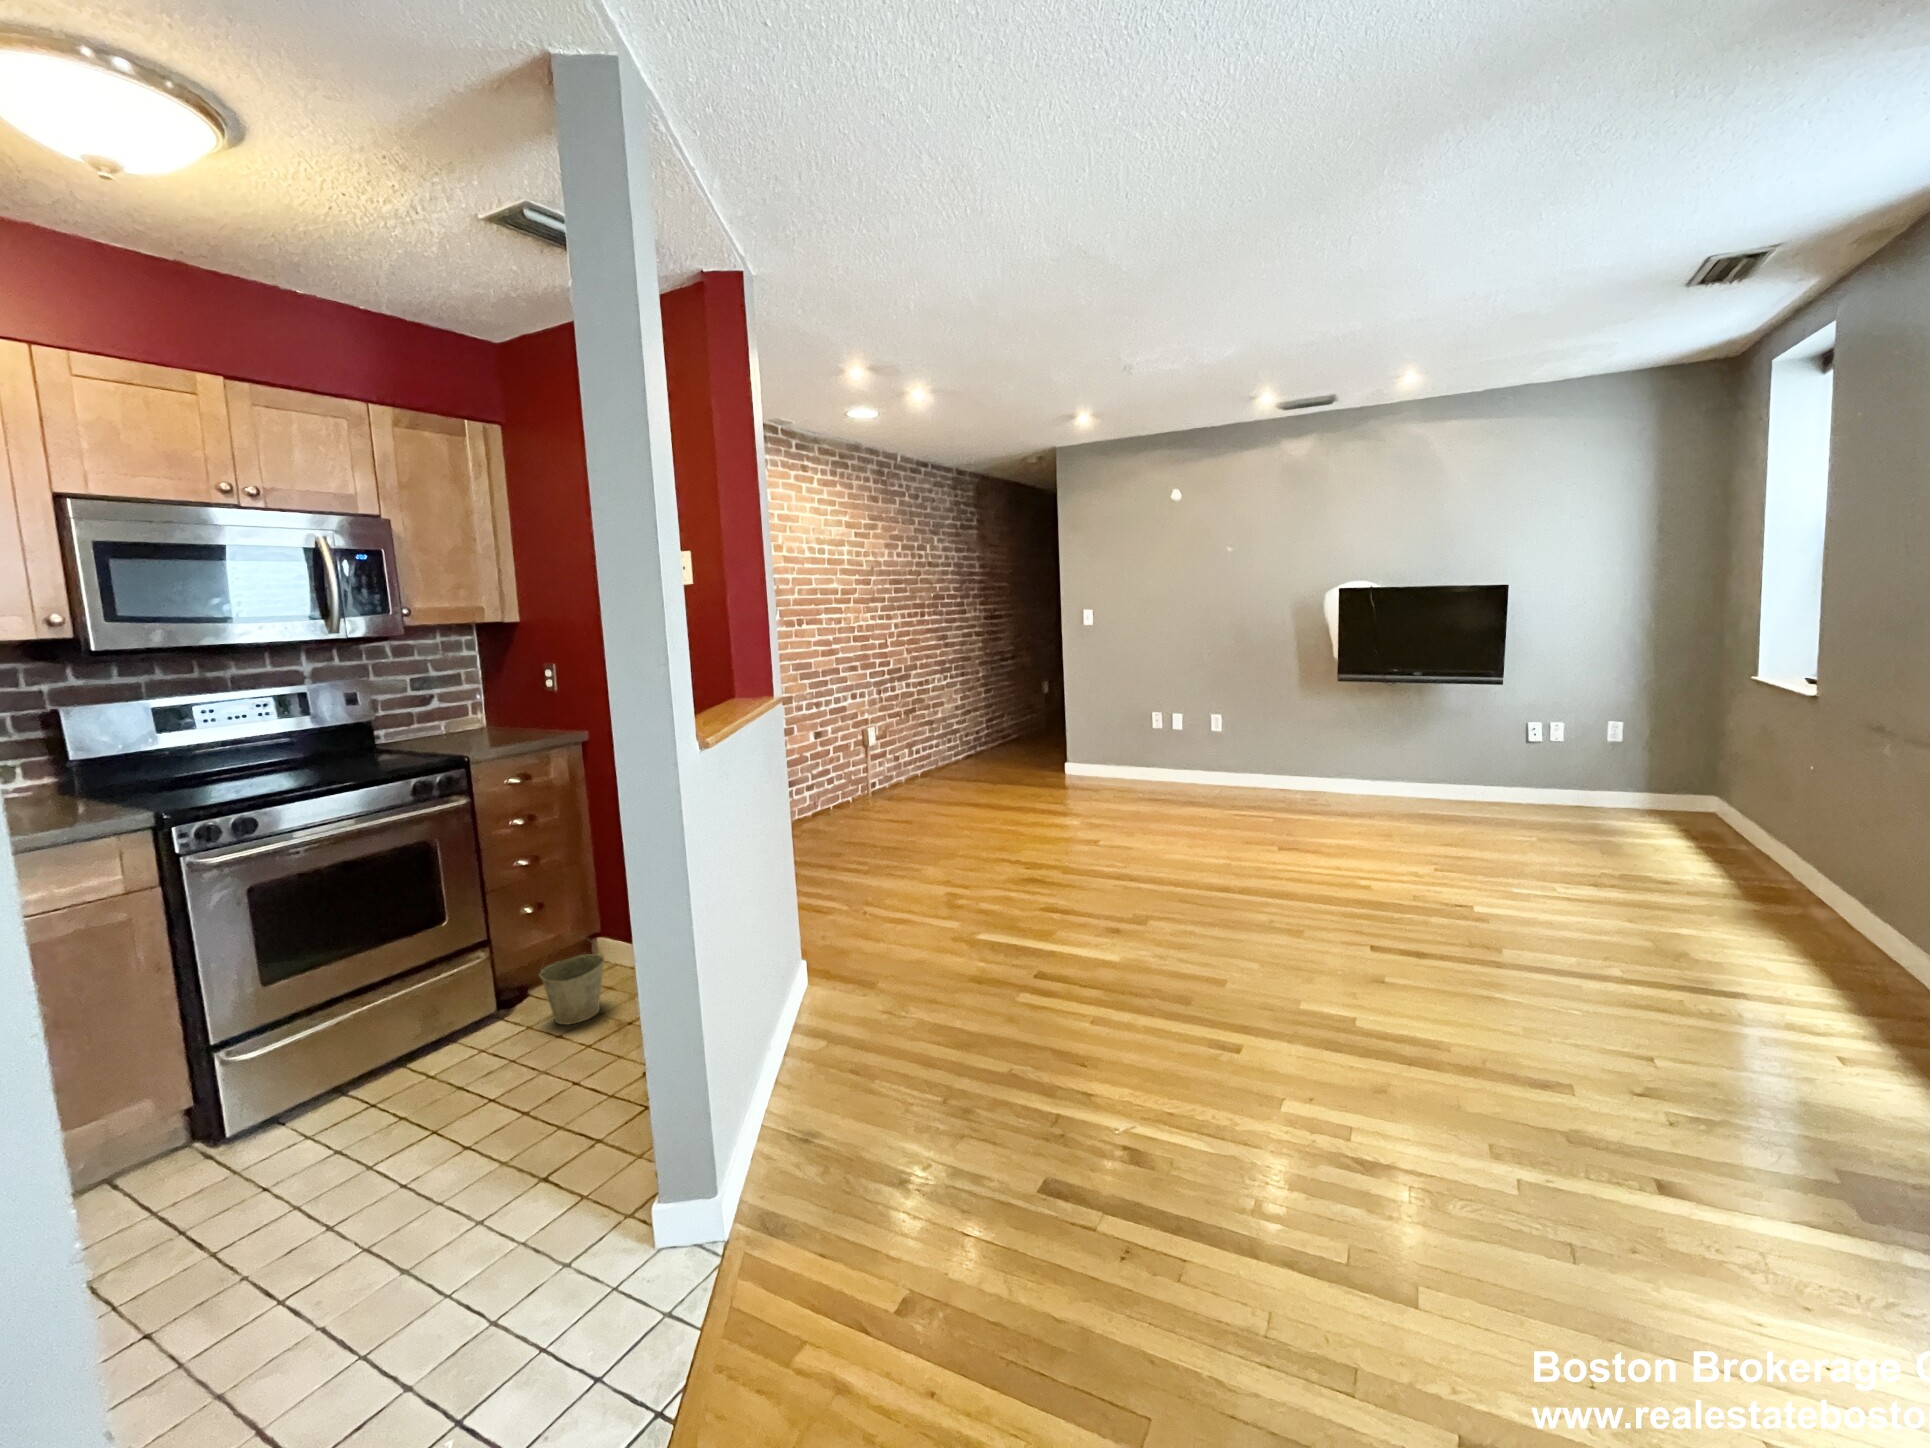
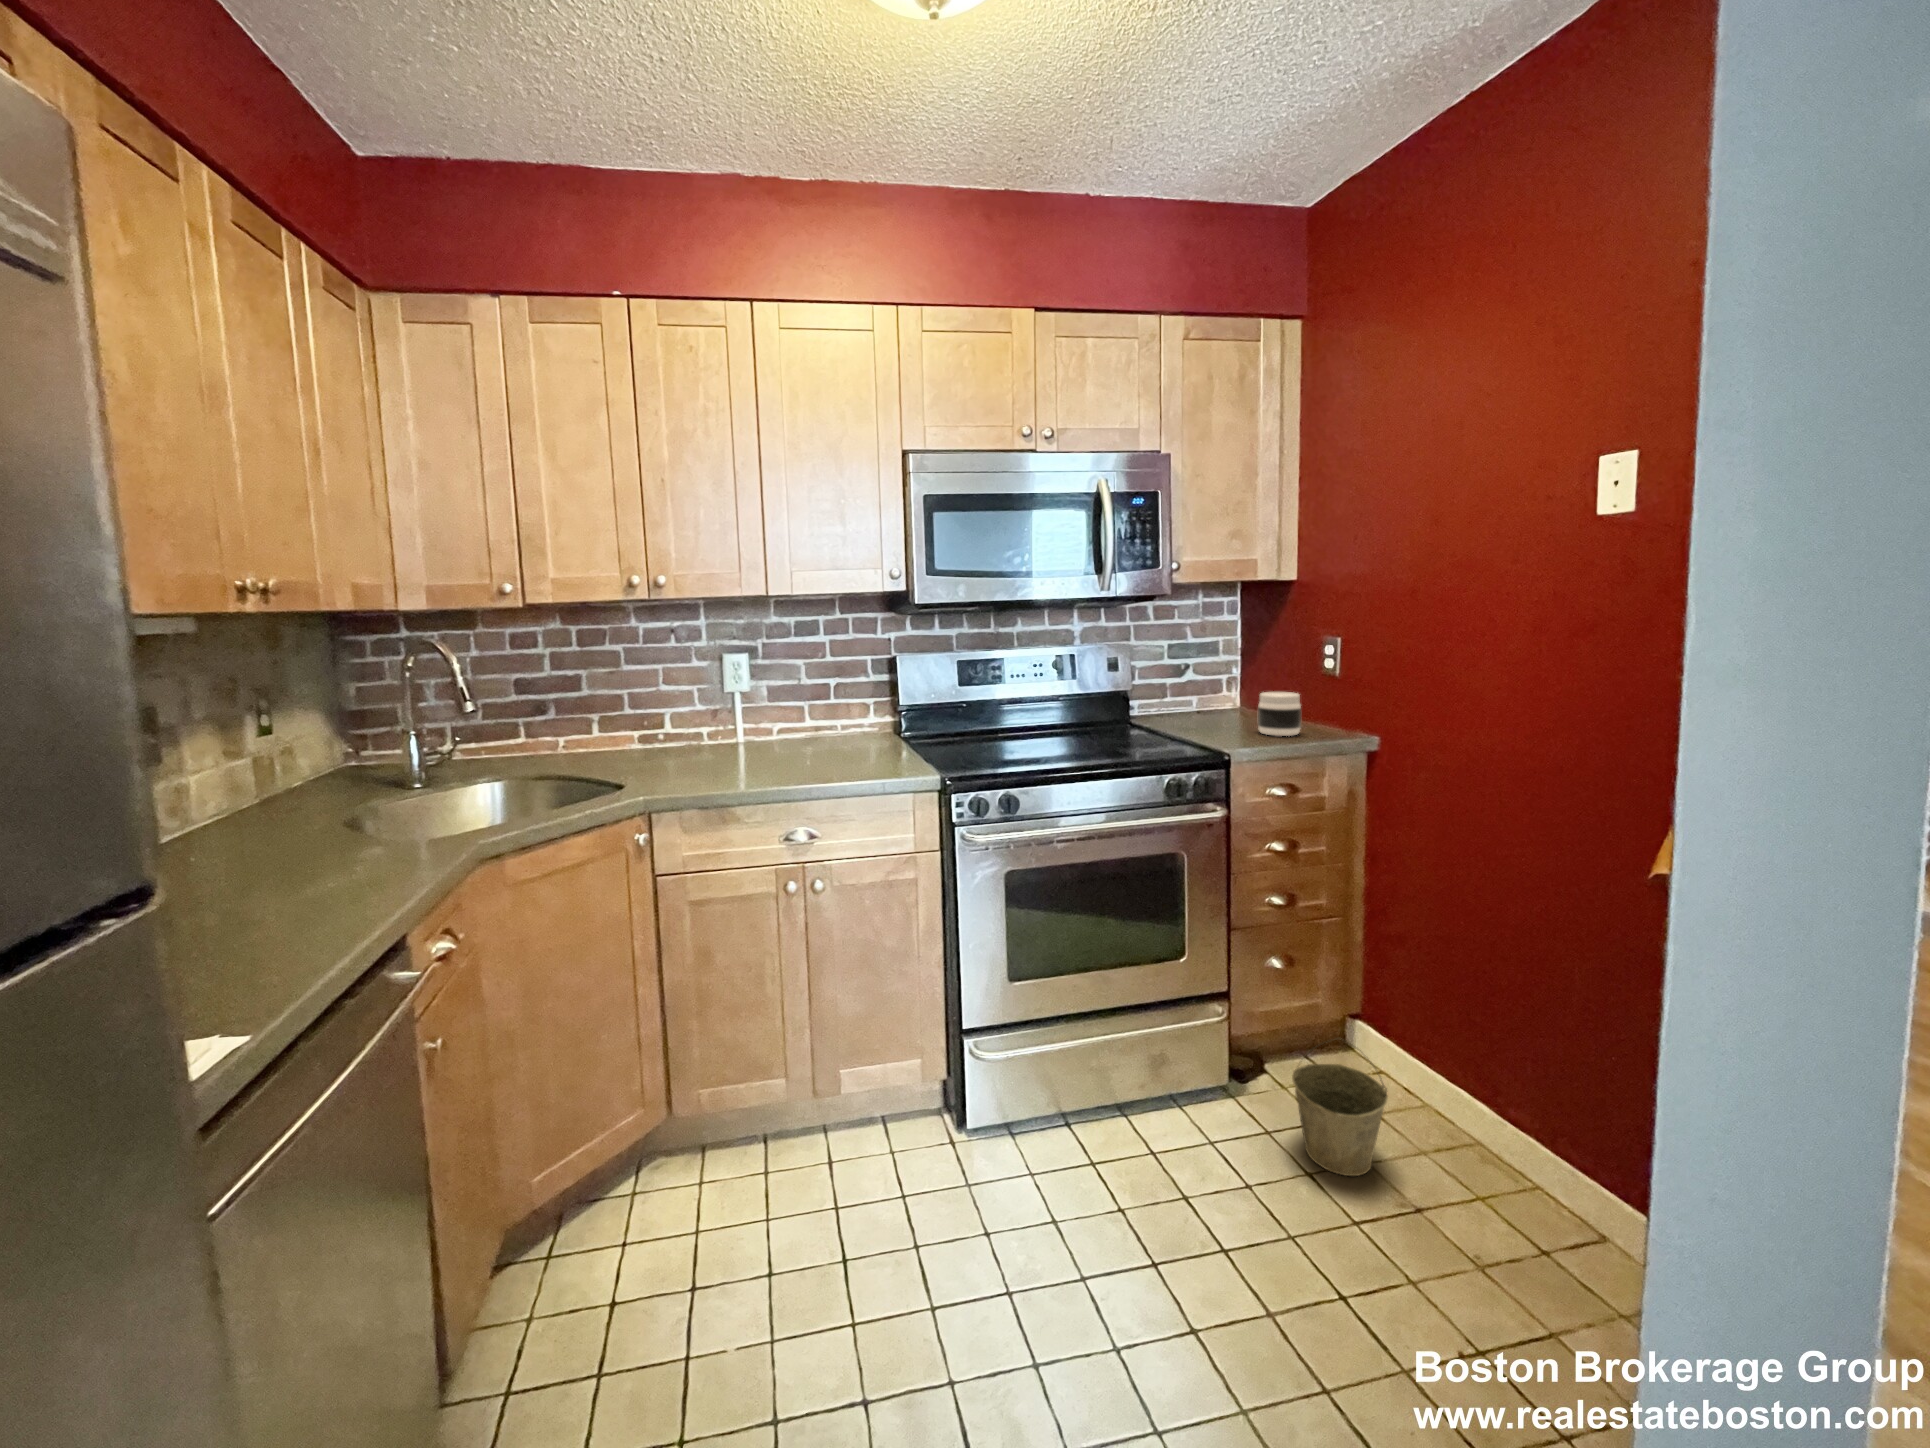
jar: none [495,707,531,741] -> present [1258,692,1301,736]

